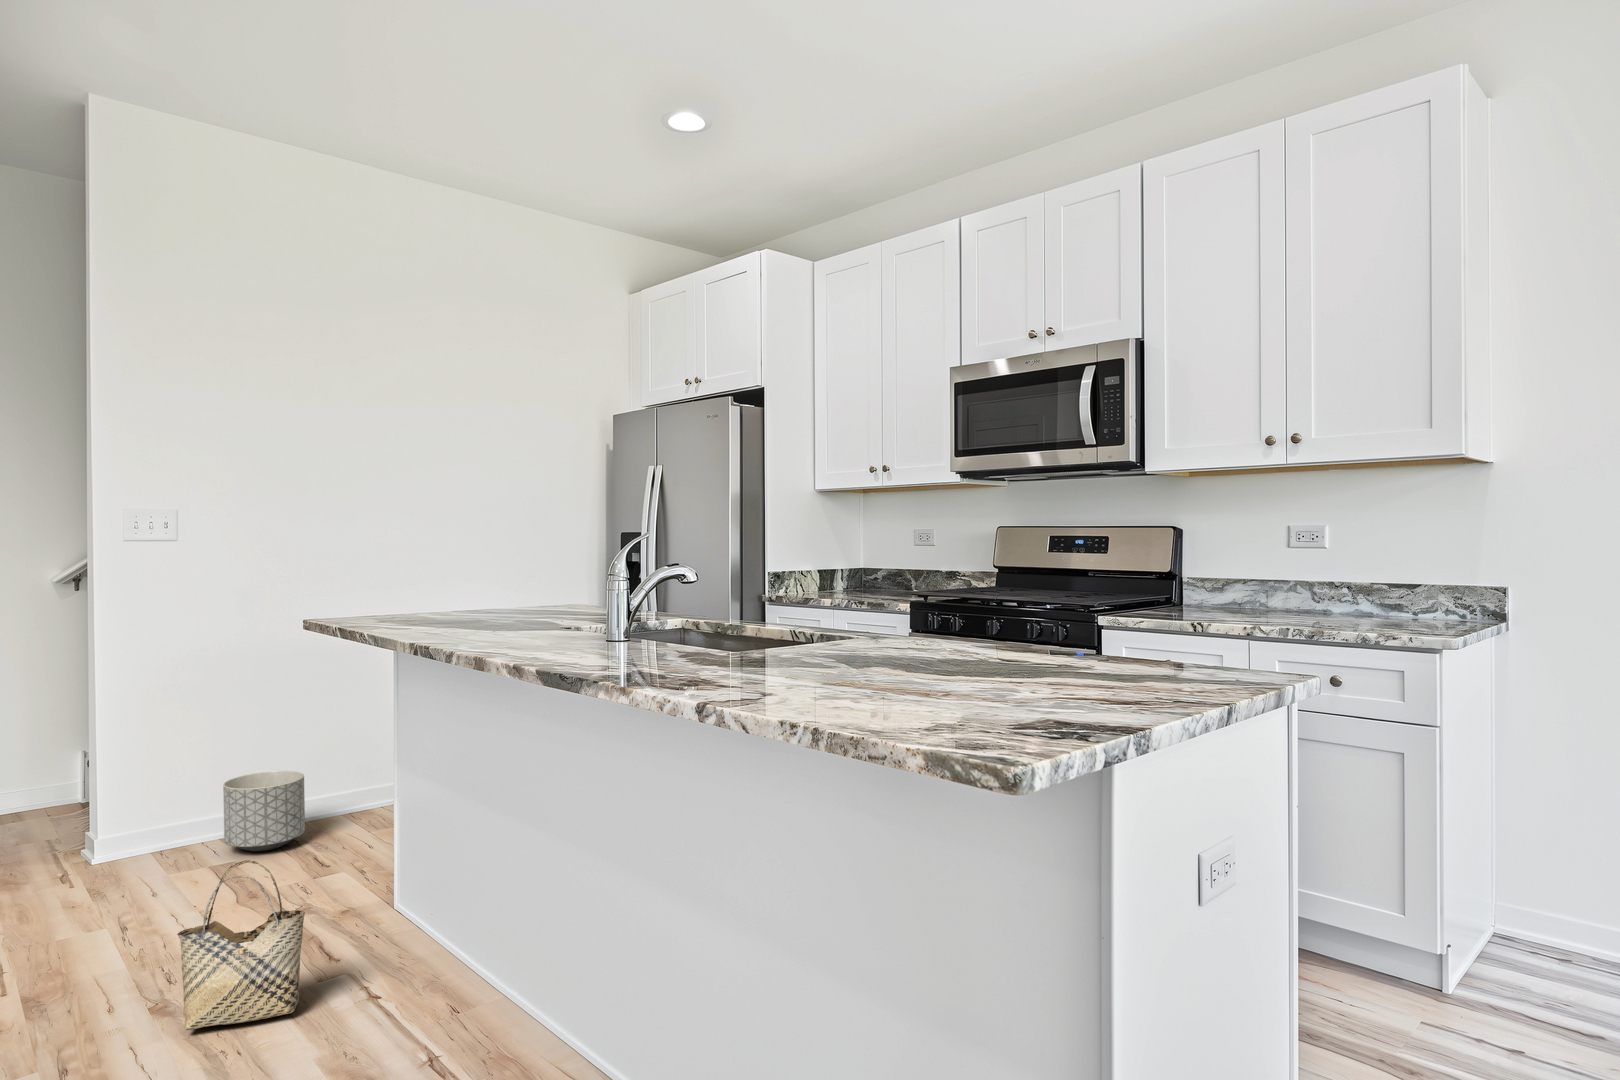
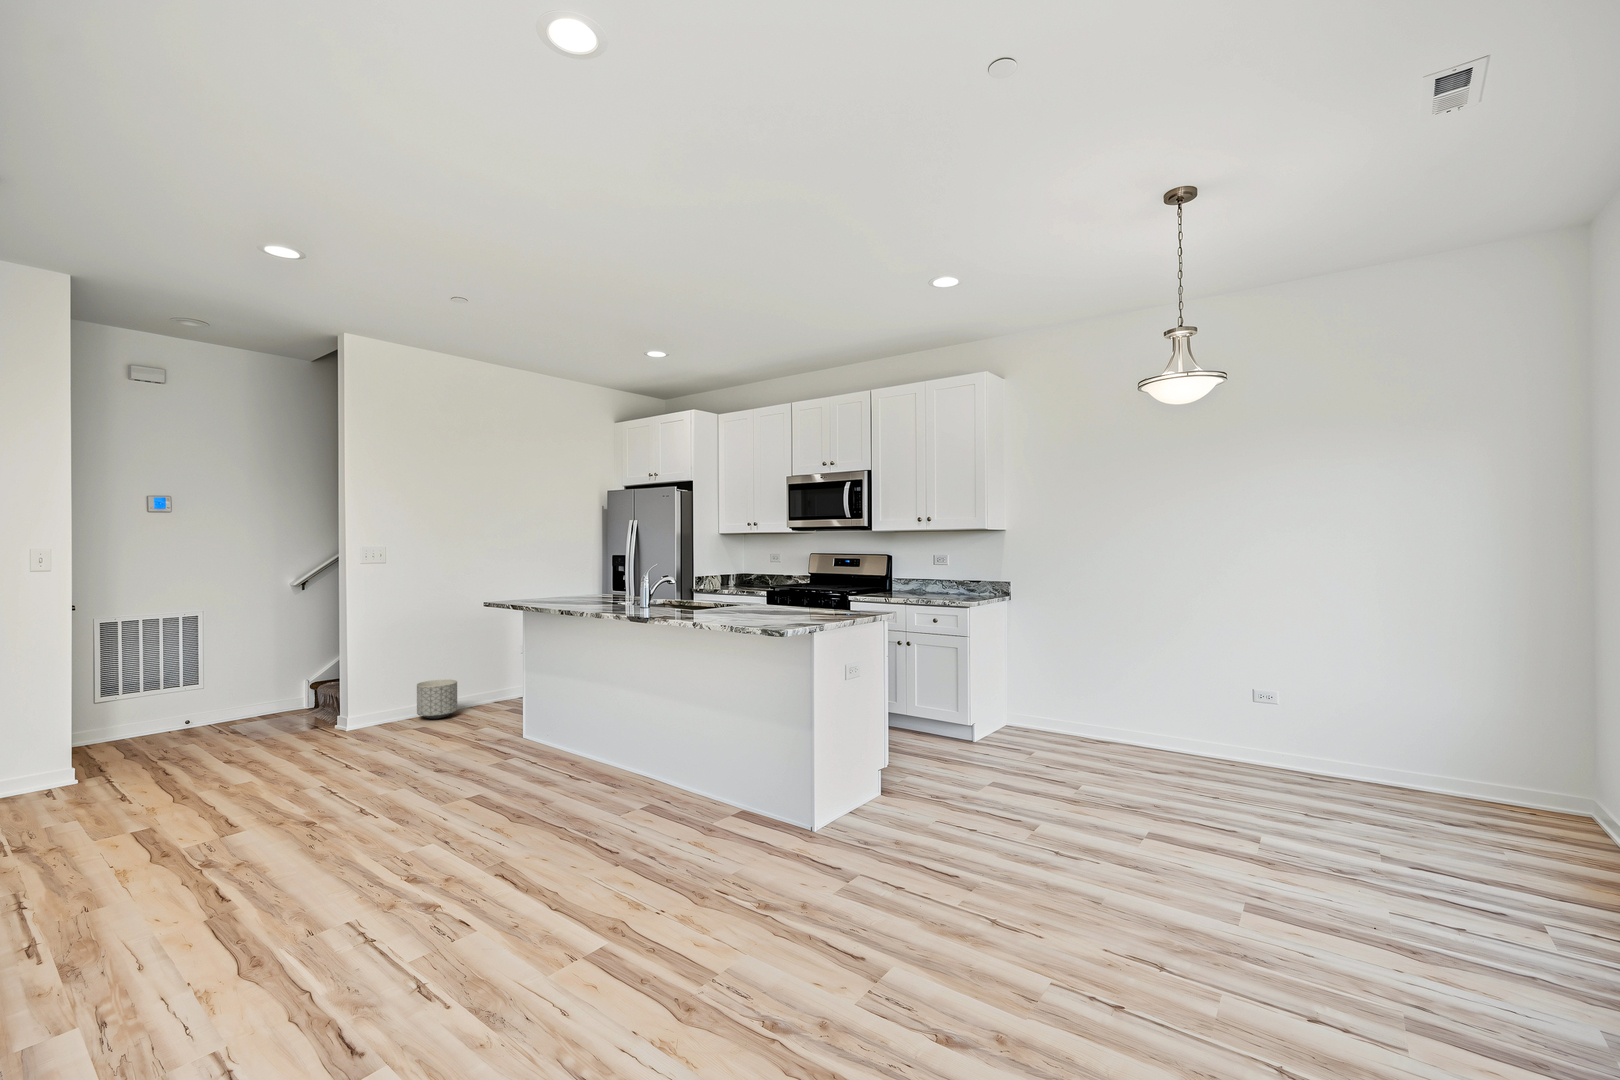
woven basket: present [177,860,305,1031] -> none [449,703,500,772]

